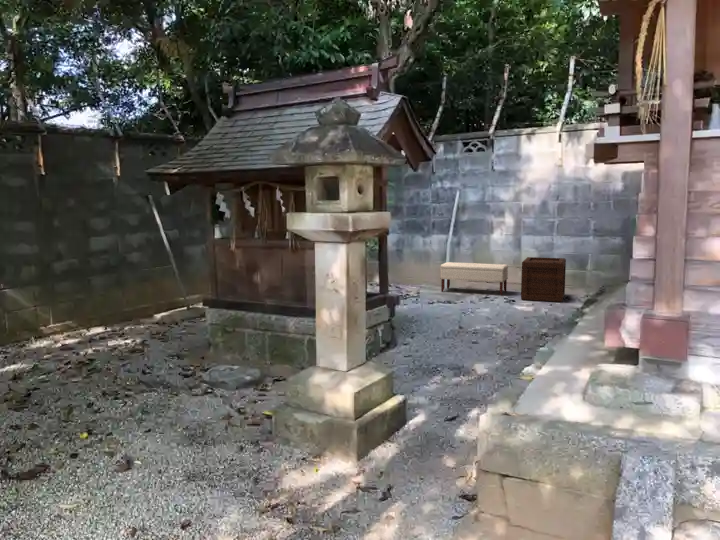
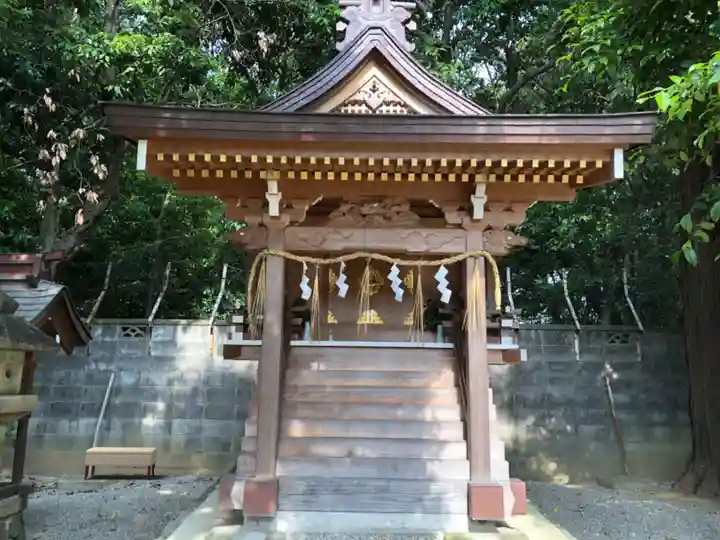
wooden crate: present [521,257,566,302] -> none [168,440,212,483]

